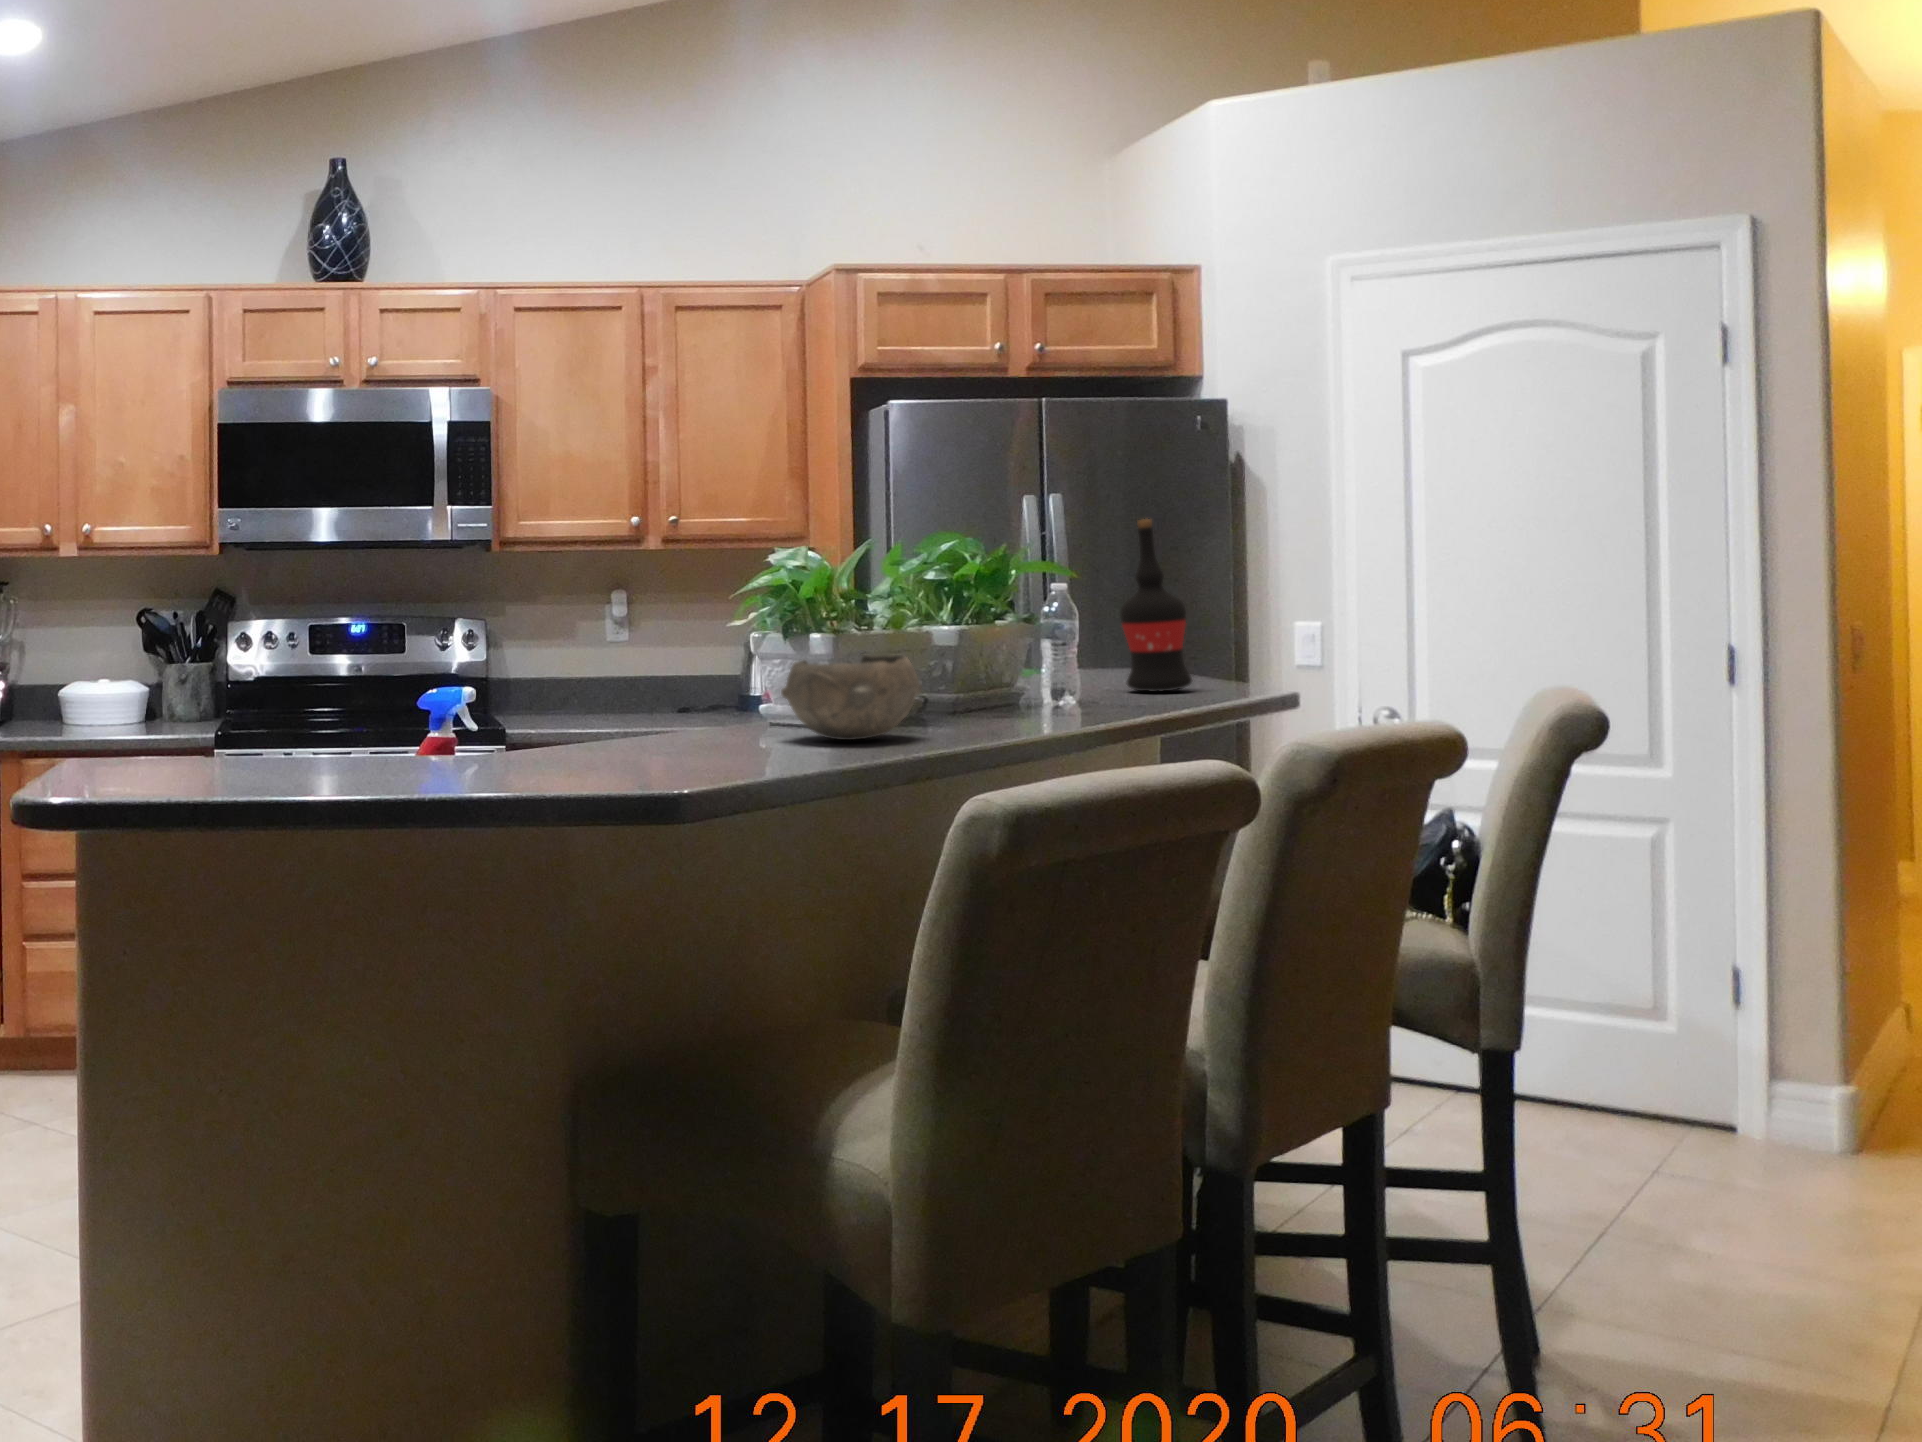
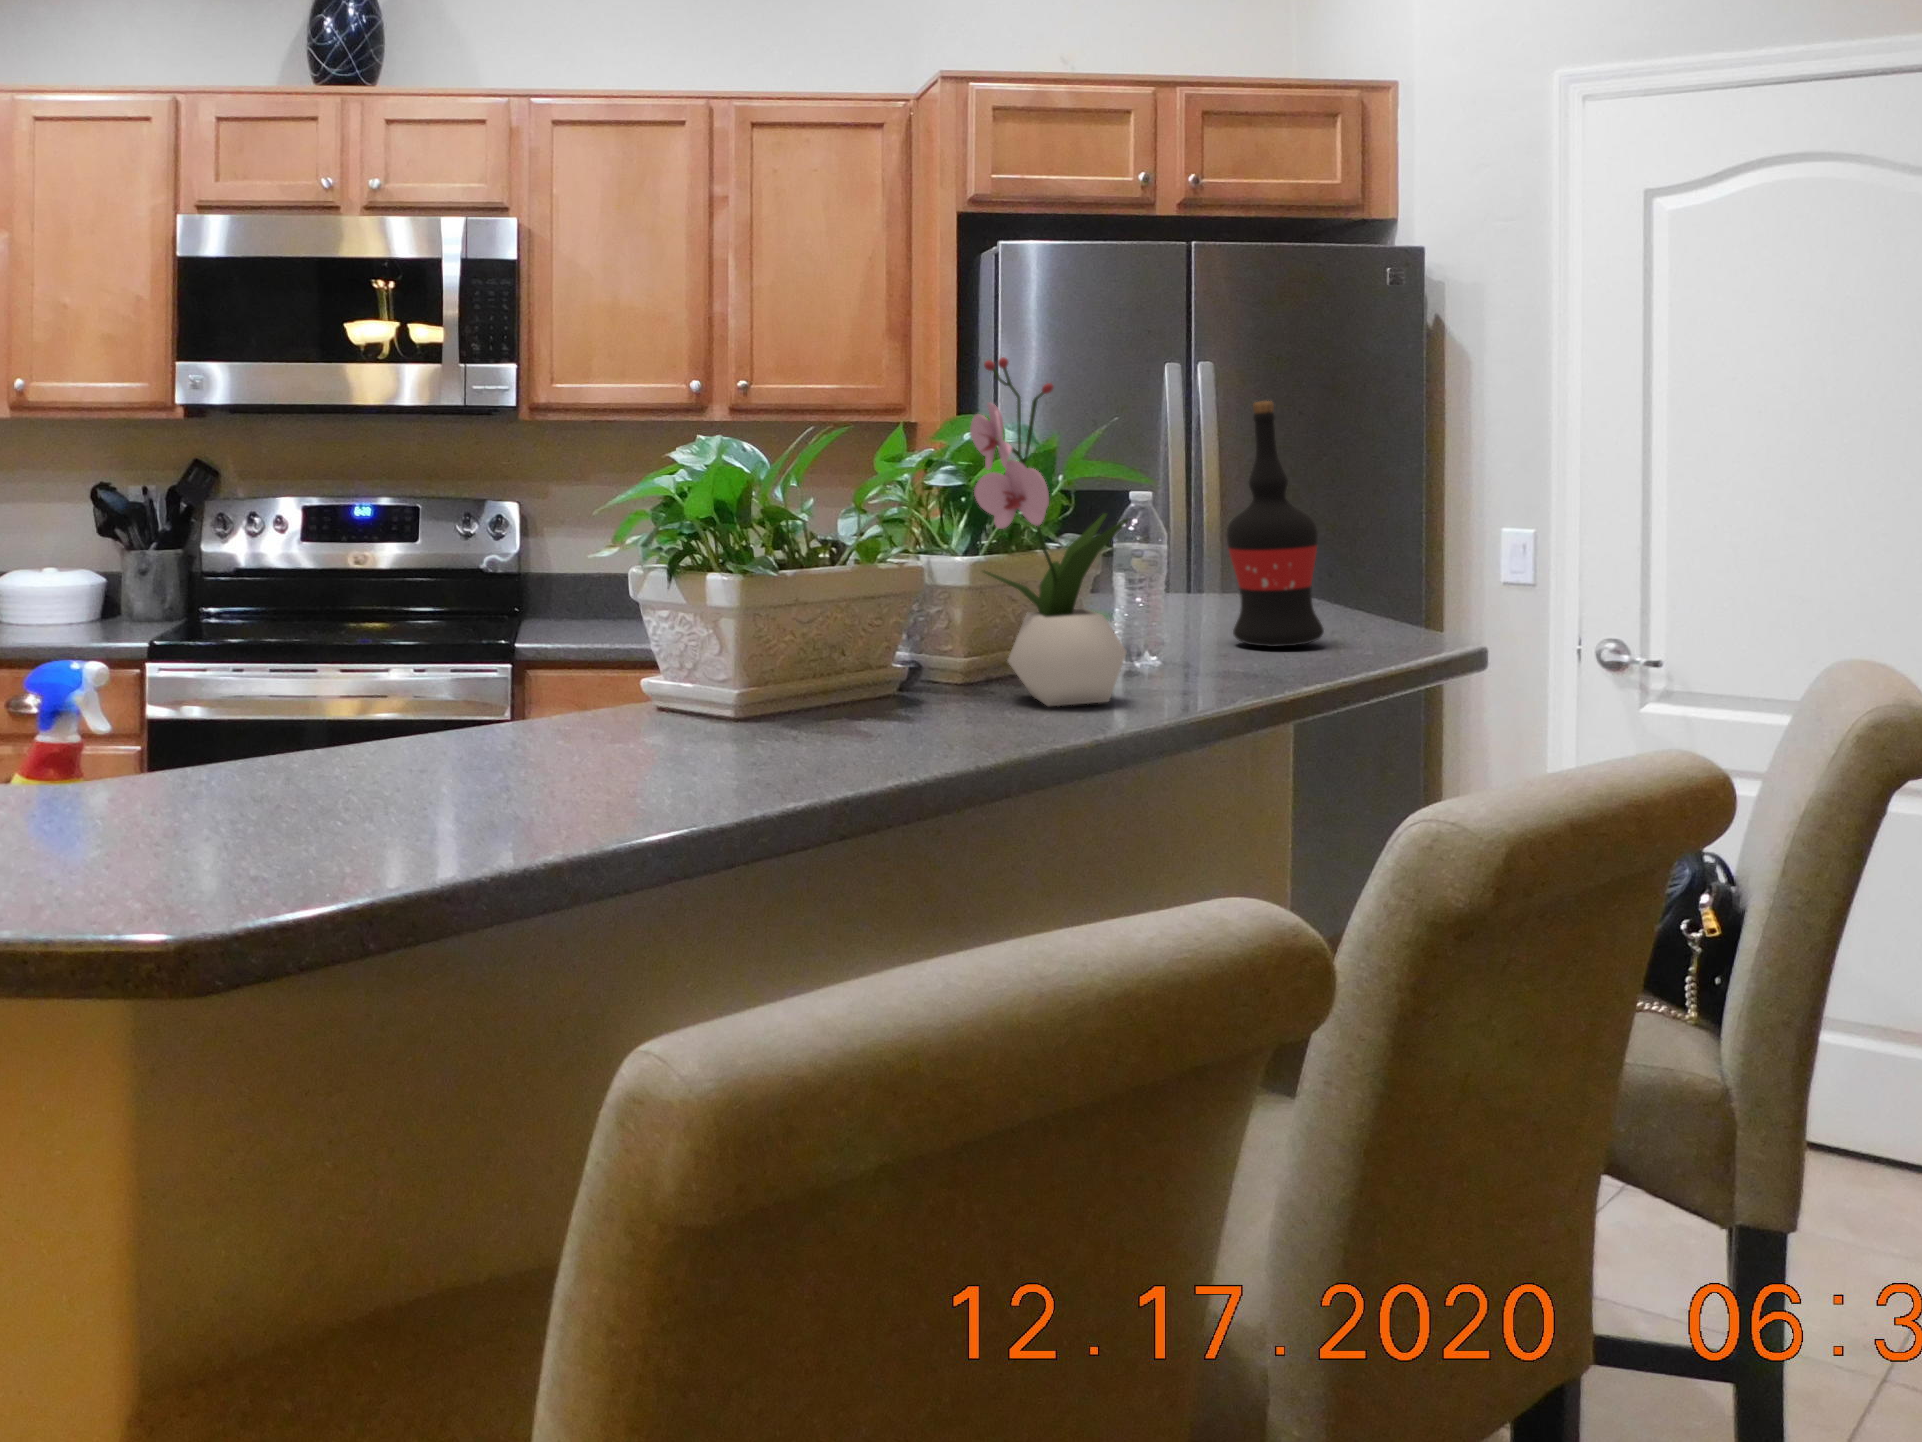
flower arrangement: none [964,490,1079,720] -> present [970,357,1129,707]
bowl: present [781,655,922,740] -> none [642,611,859,753]

